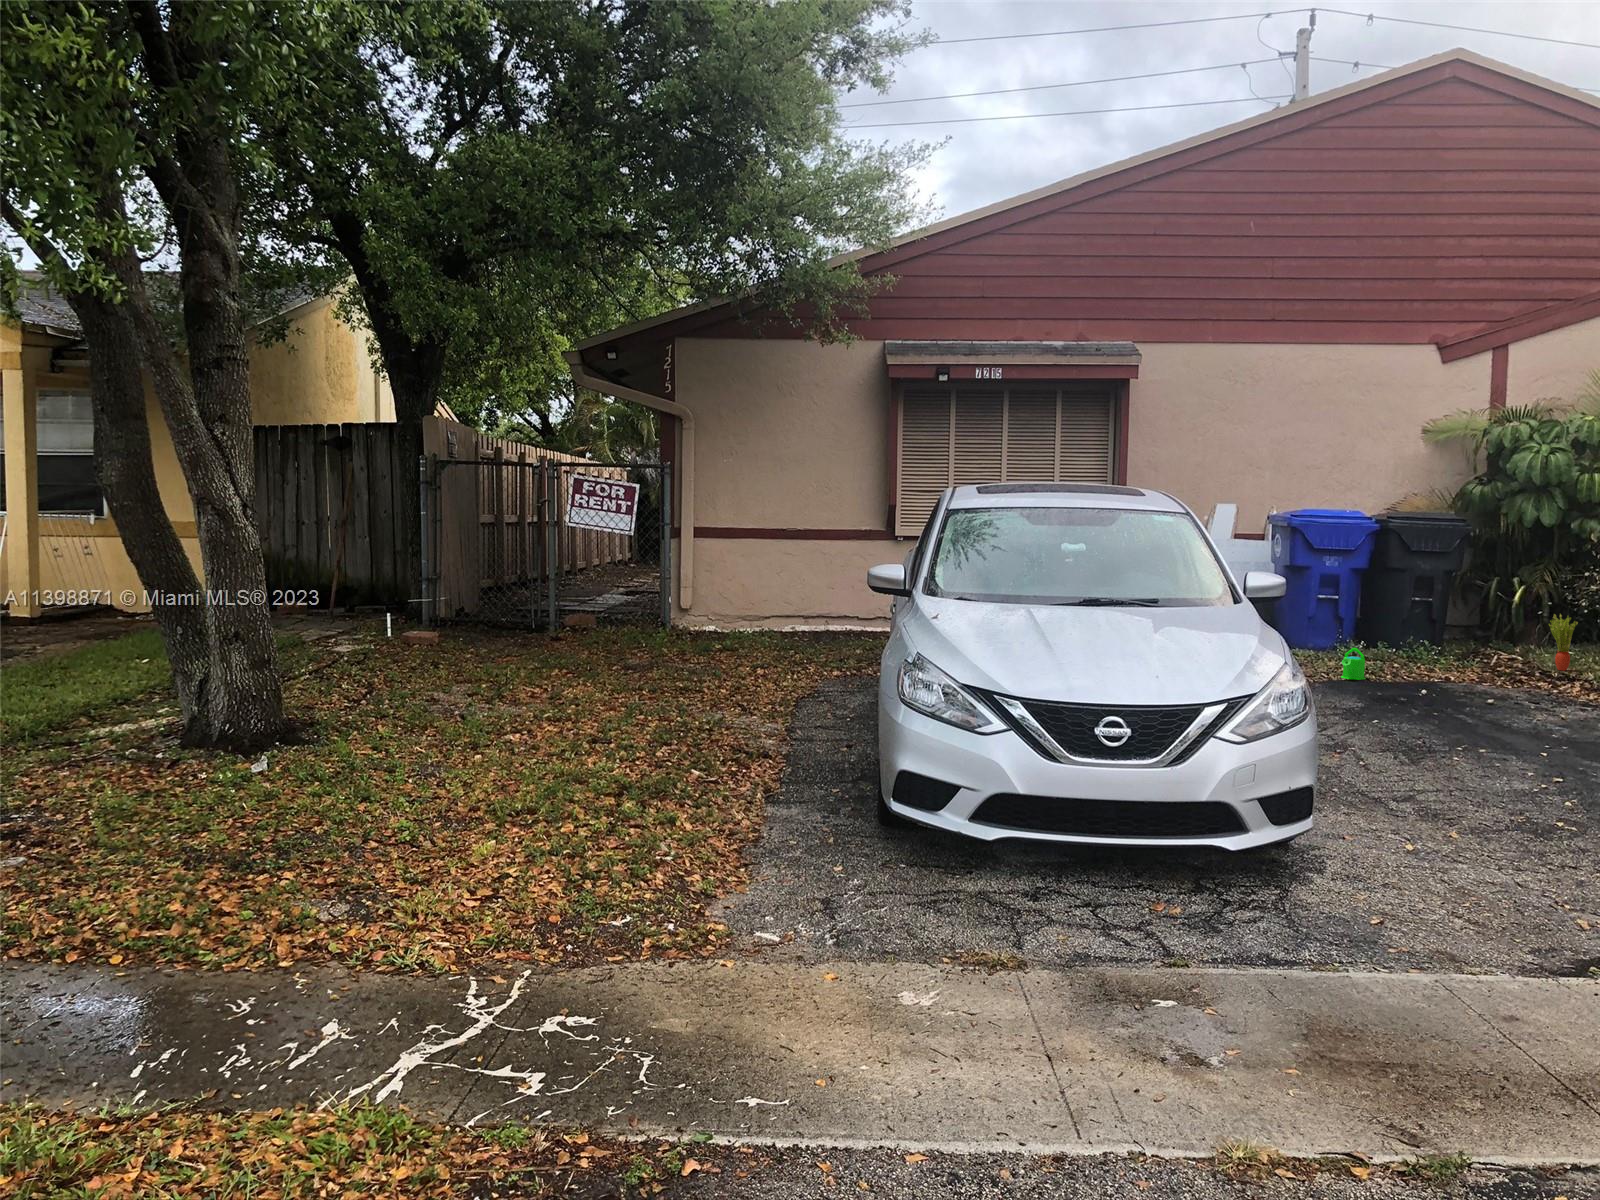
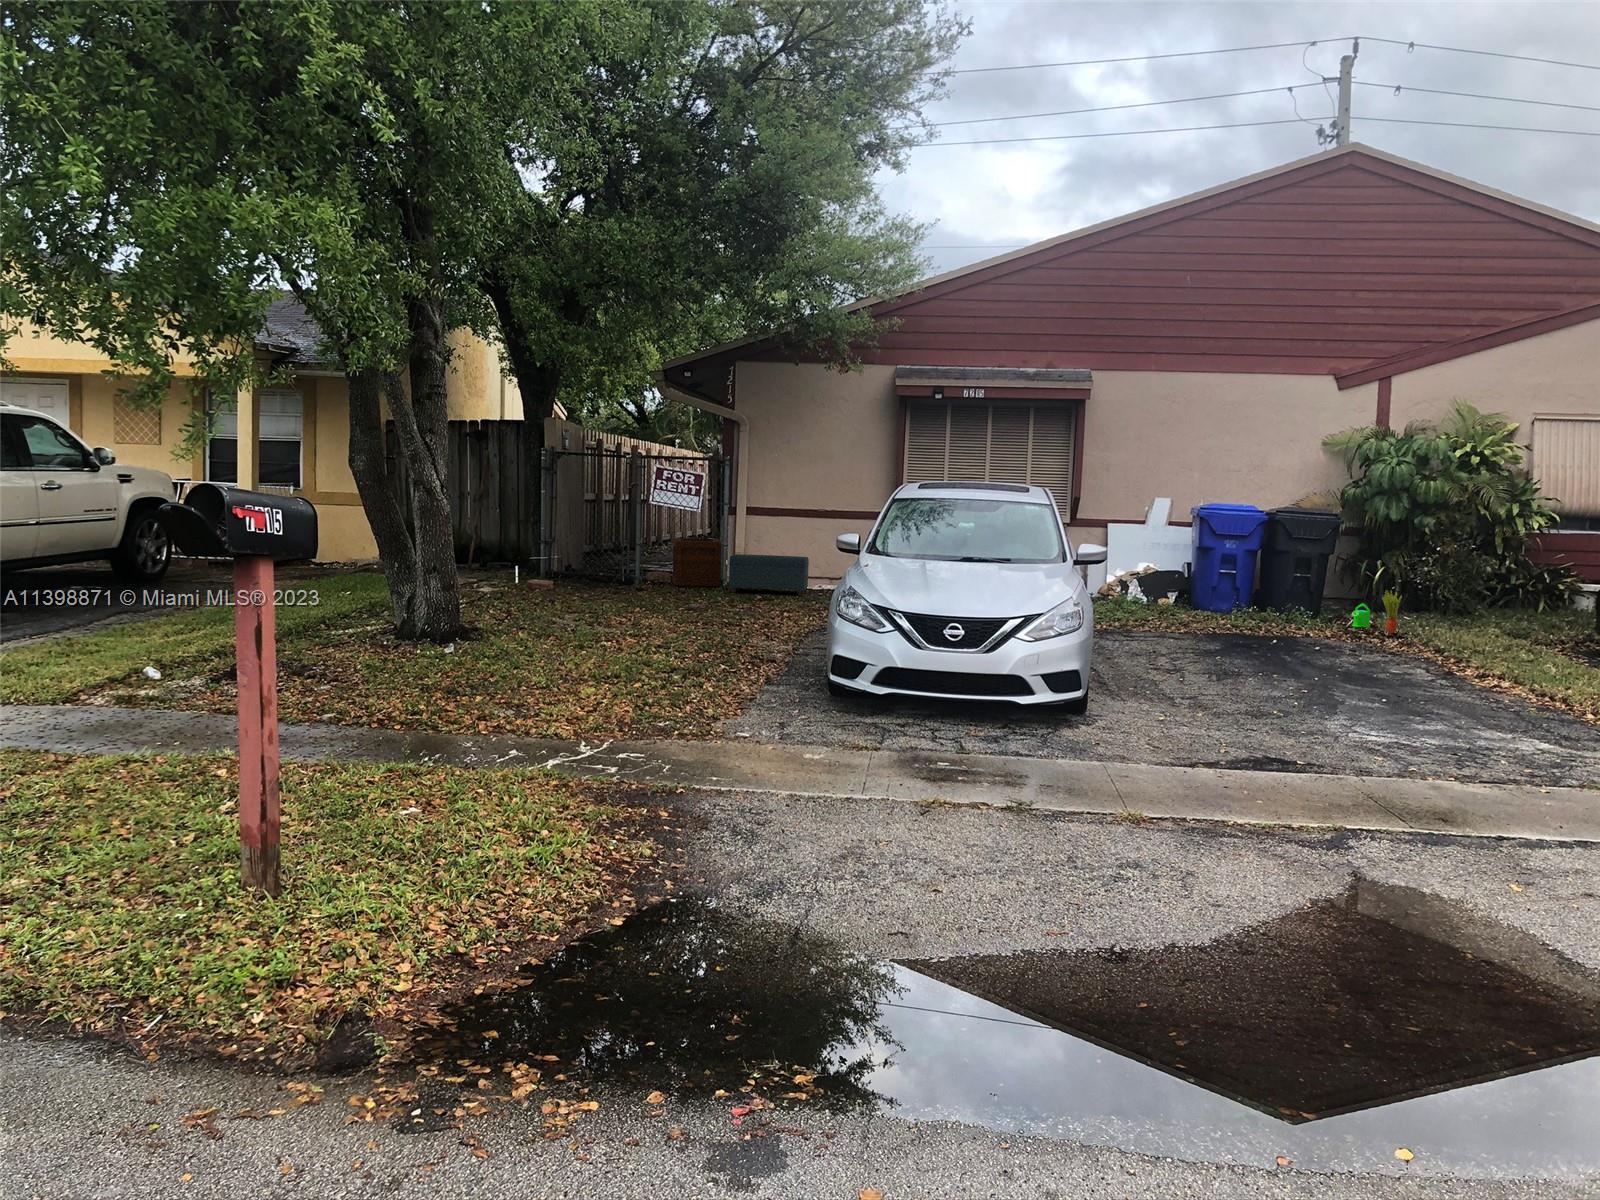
wooden crate: none [598,569,662,634] -> present [673,538,721,587]
bench: none [674,589,777,641] -> present [729,554,809,596]
watering can: present [1341,648,1366,680] -> present [1352,604,1370,627]

